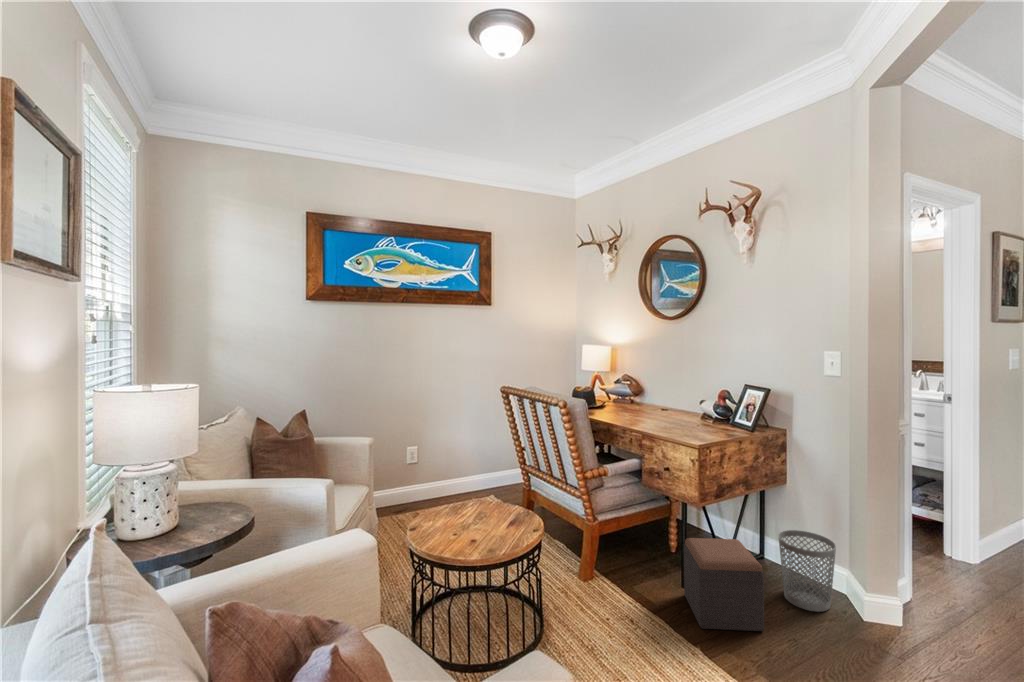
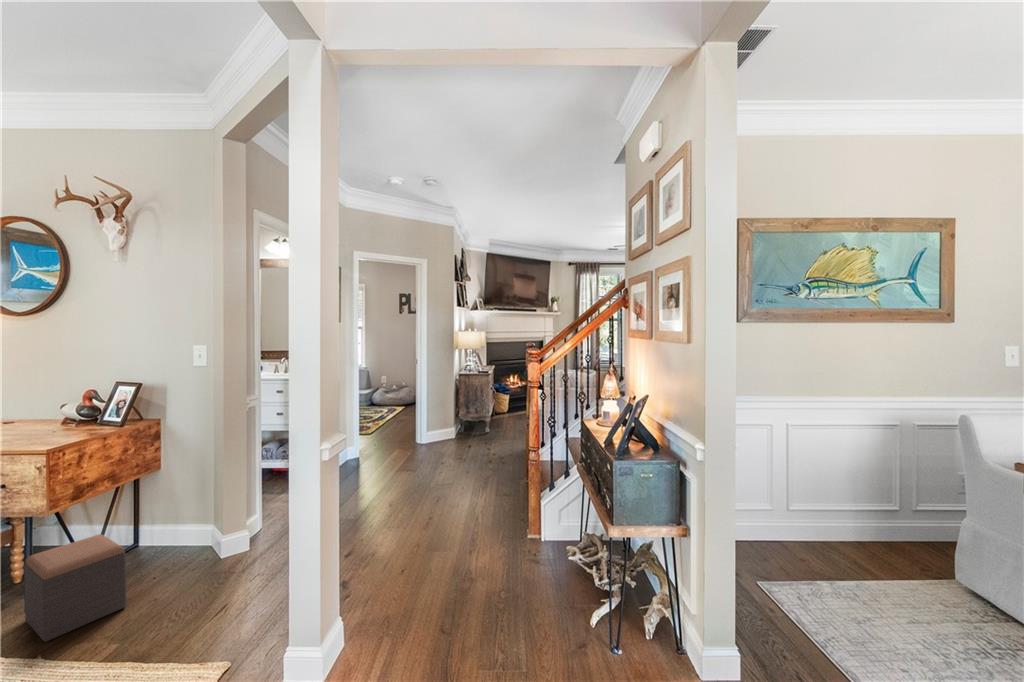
wastebasket: present [778,530,836,612] -> none [149,502,202,571]

